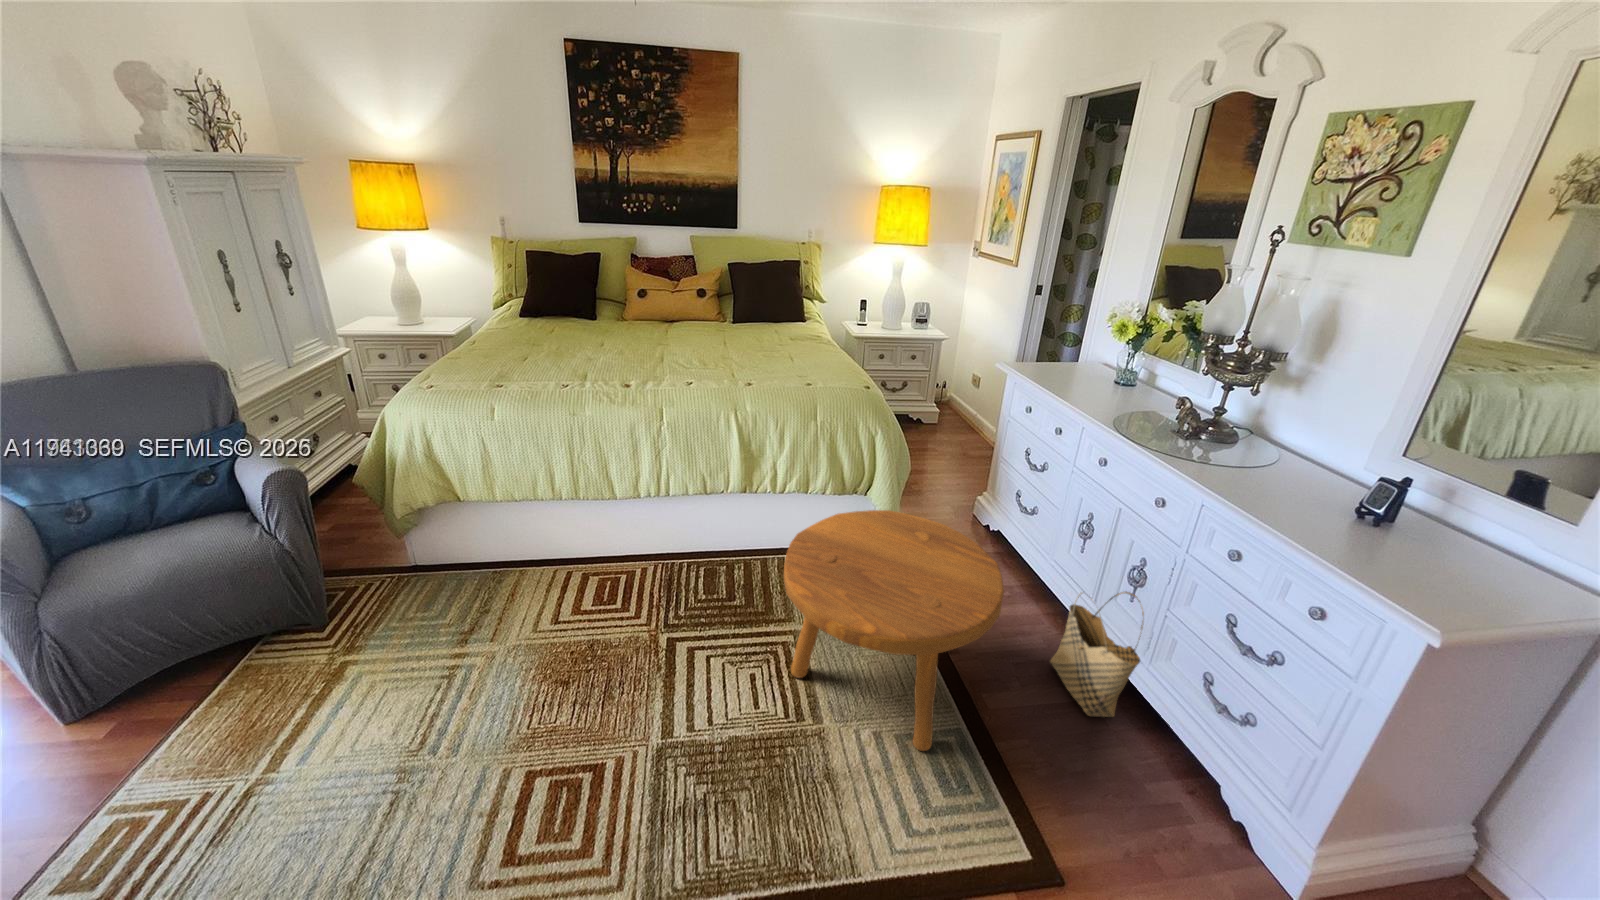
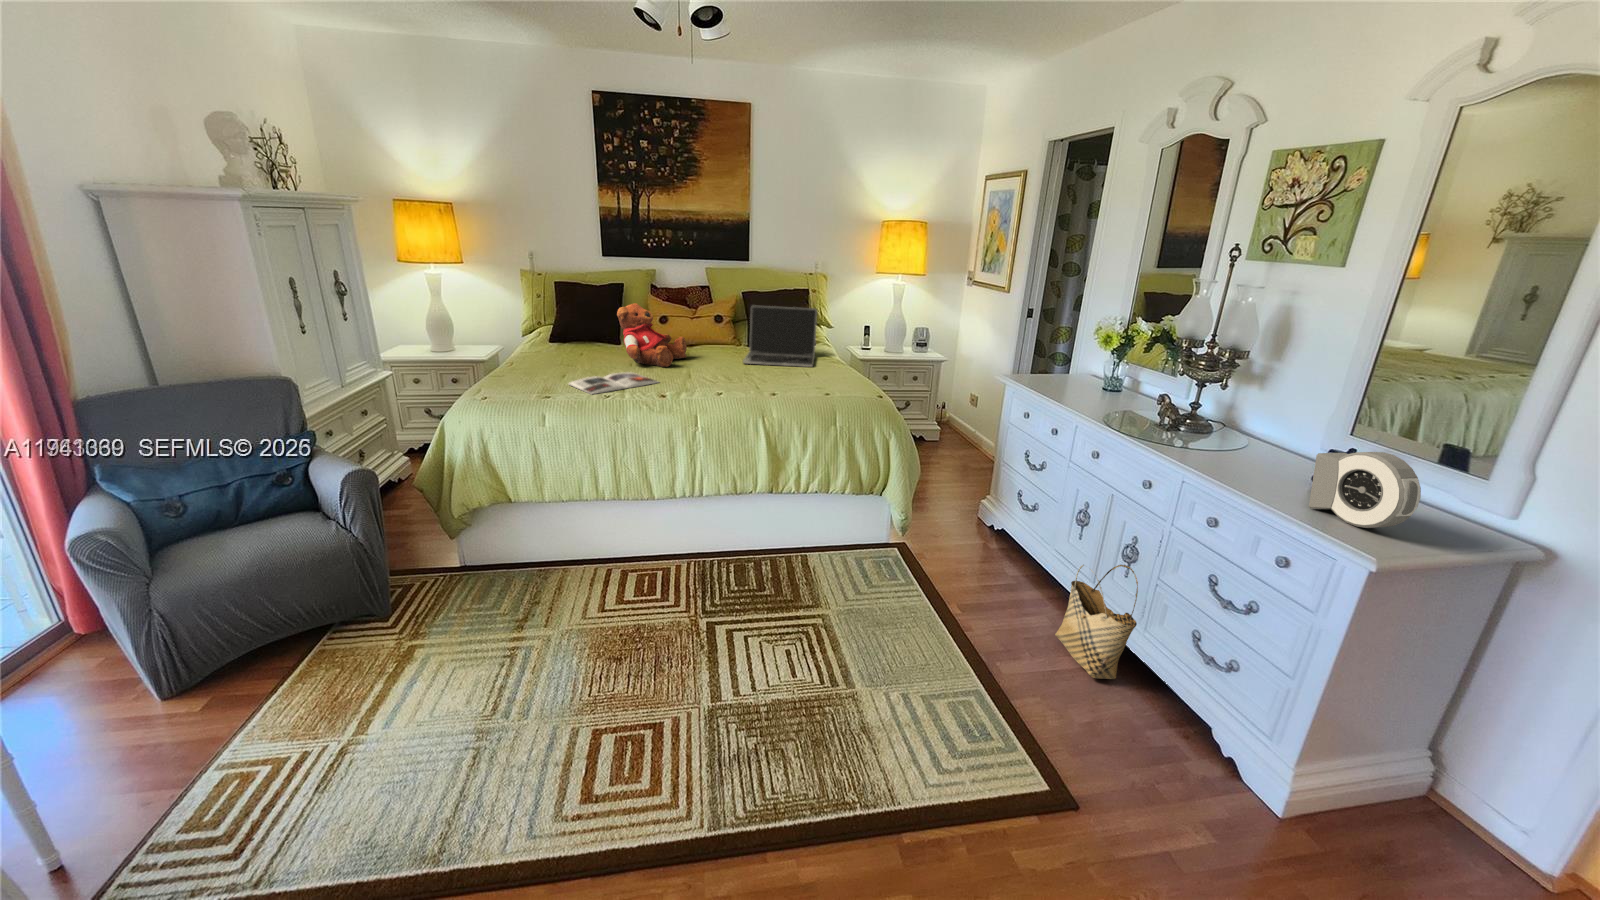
teddy bear: none [585,278,663,349] -> present [617,303,687,367]
laptop: none [723,280,806,350] -> present [743,305,817,367]
magazine: none [525,356,627,384] -> present [569,372,659,394]
alarm clock: none [1351,488,1496,584] -> present [1309,452,1421,528]
footstool: present [784,510,1004,751] -> none [817,500,1015,708]

